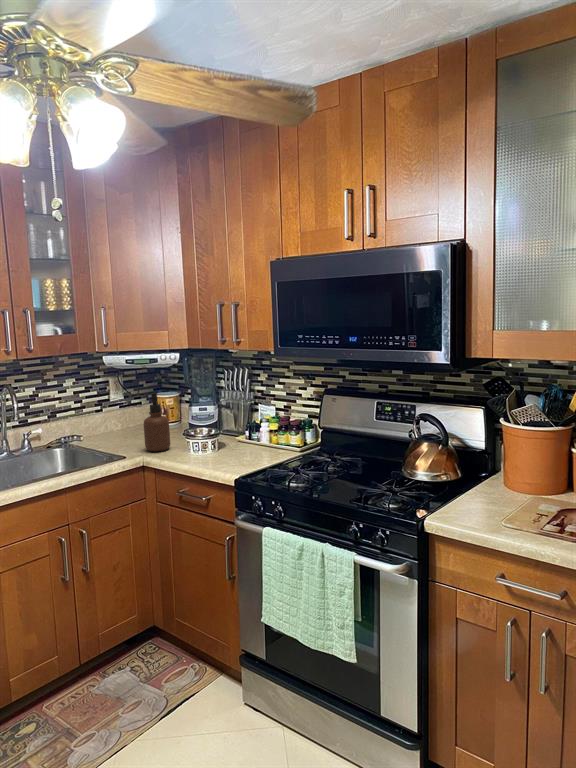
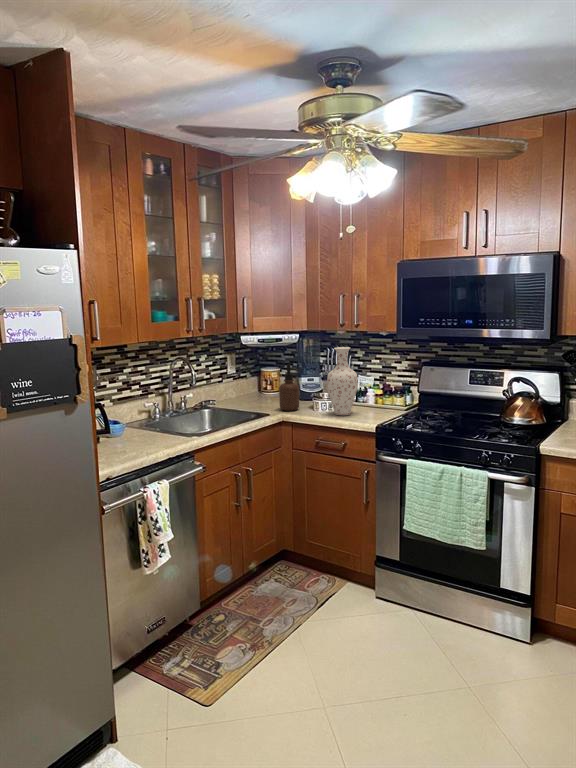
vase: none [192,371,232,460] -> present [327,347,358,415]

